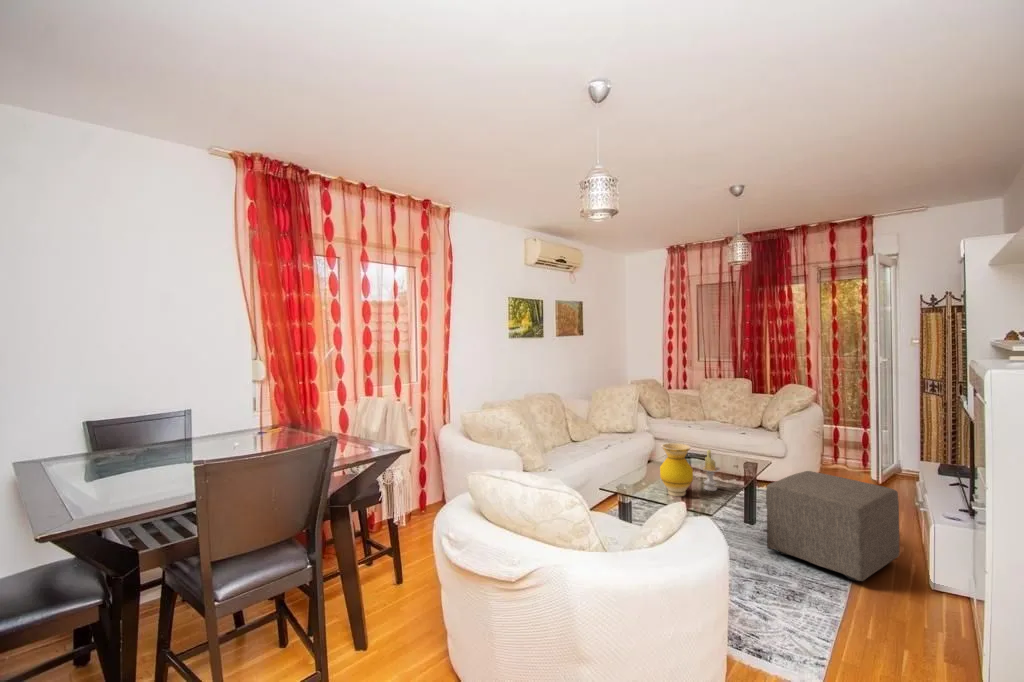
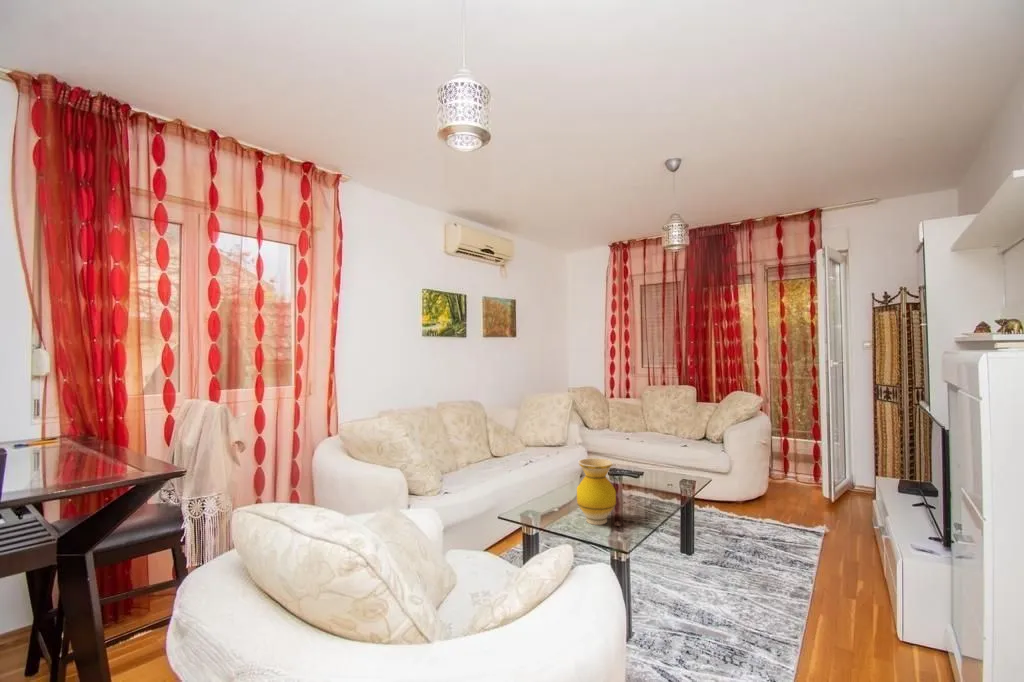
candle: present [700,450,720,491] -> none [626,466,650,517]
ottoman: present [766,471,900,581] -> none [703,490,858,631]

